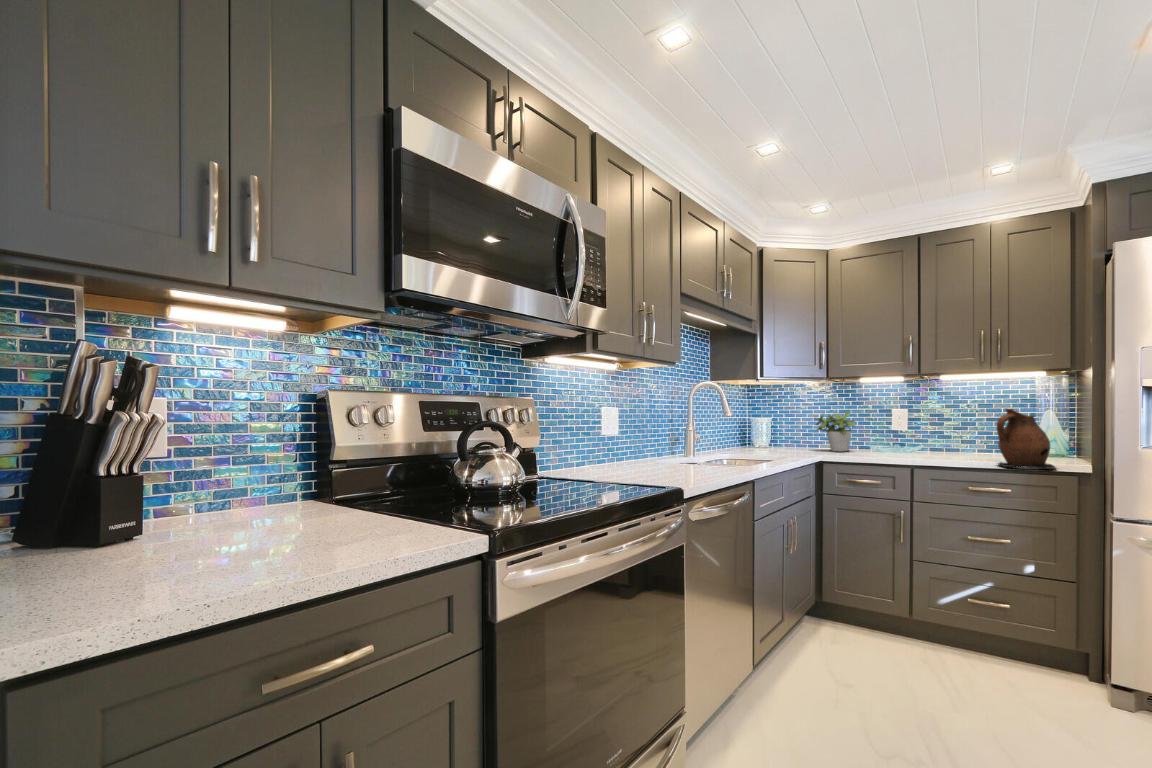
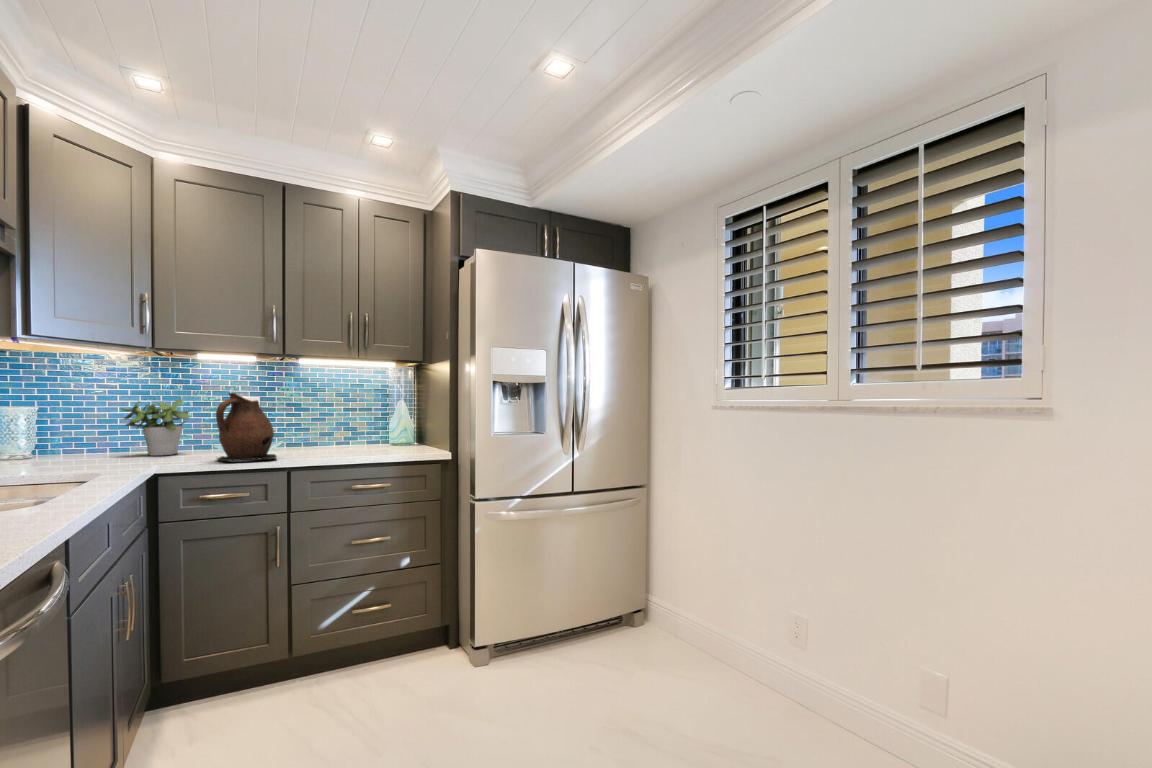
ceramic pitcher: present [997,409,1056,469] -> present [216,393,277,461]

